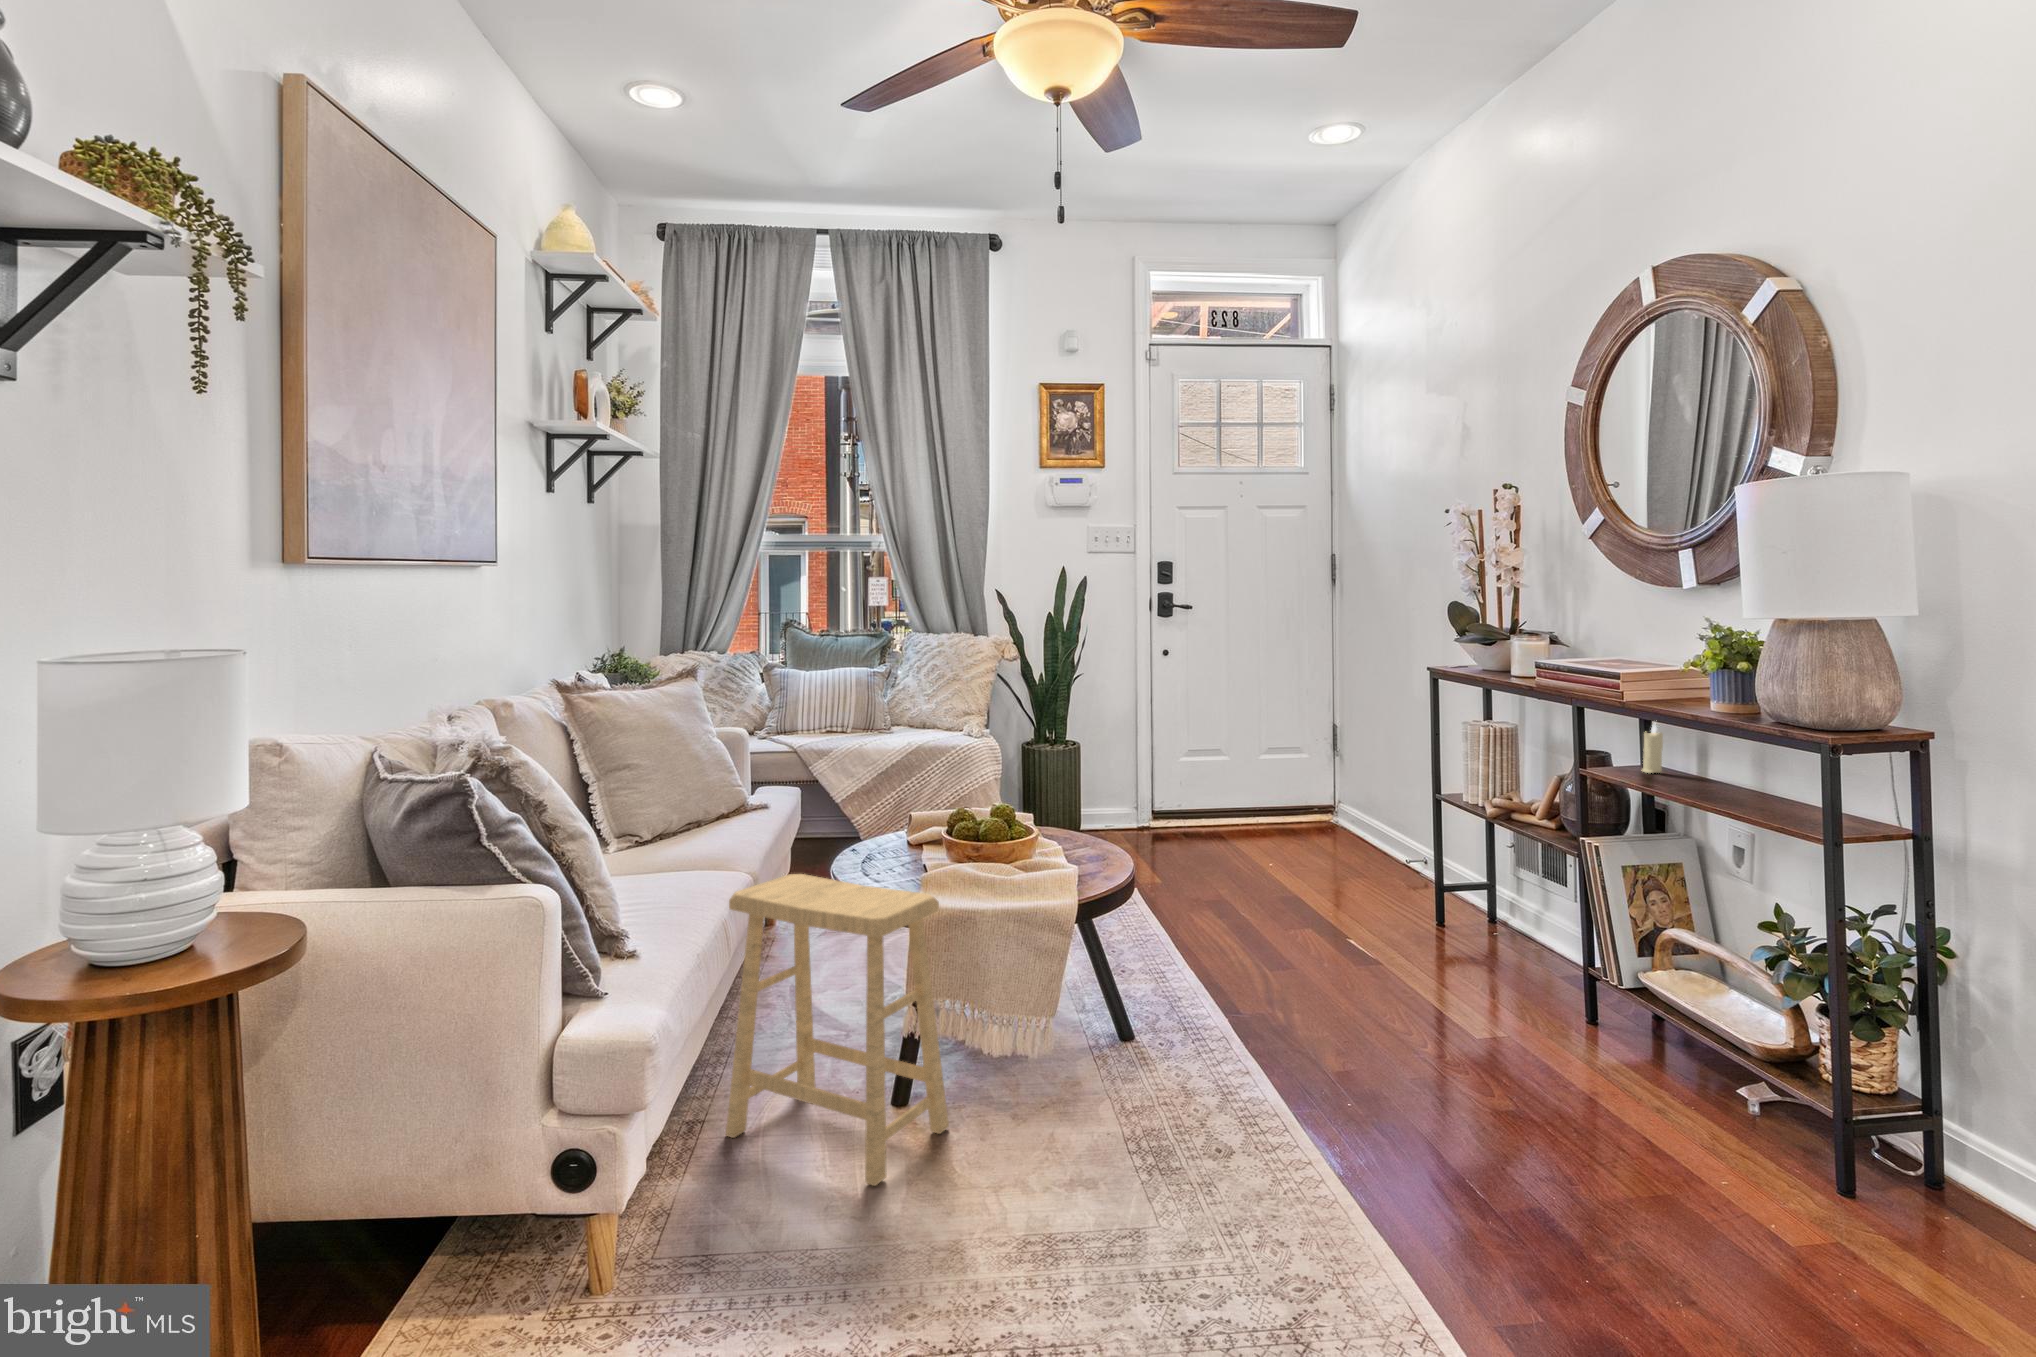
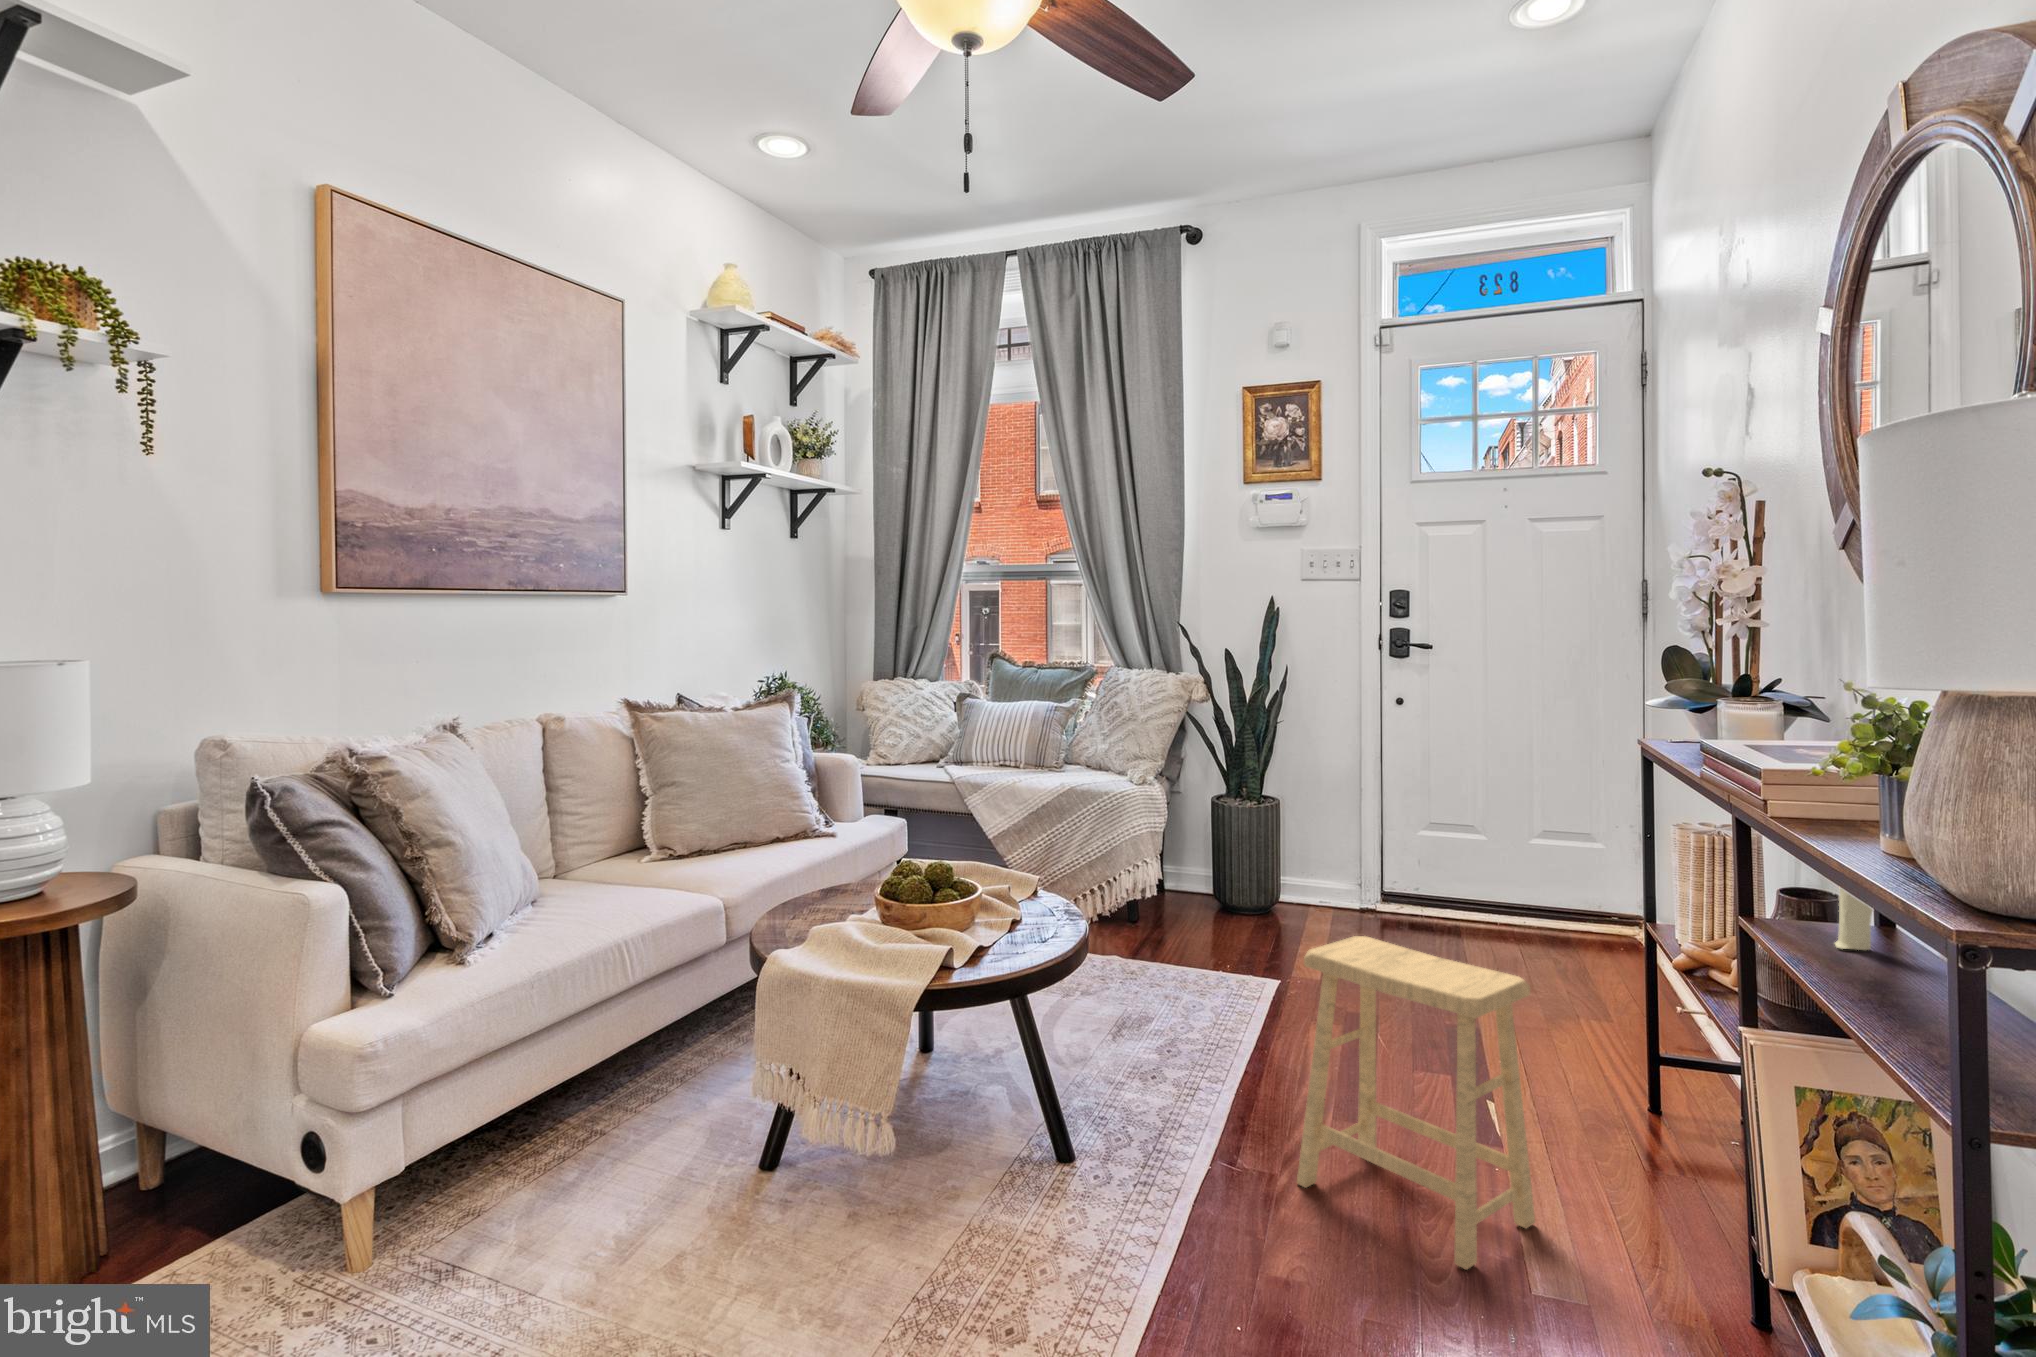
footstool: present [726,874,949,1186] -> present [1297,936,1535,1269]

